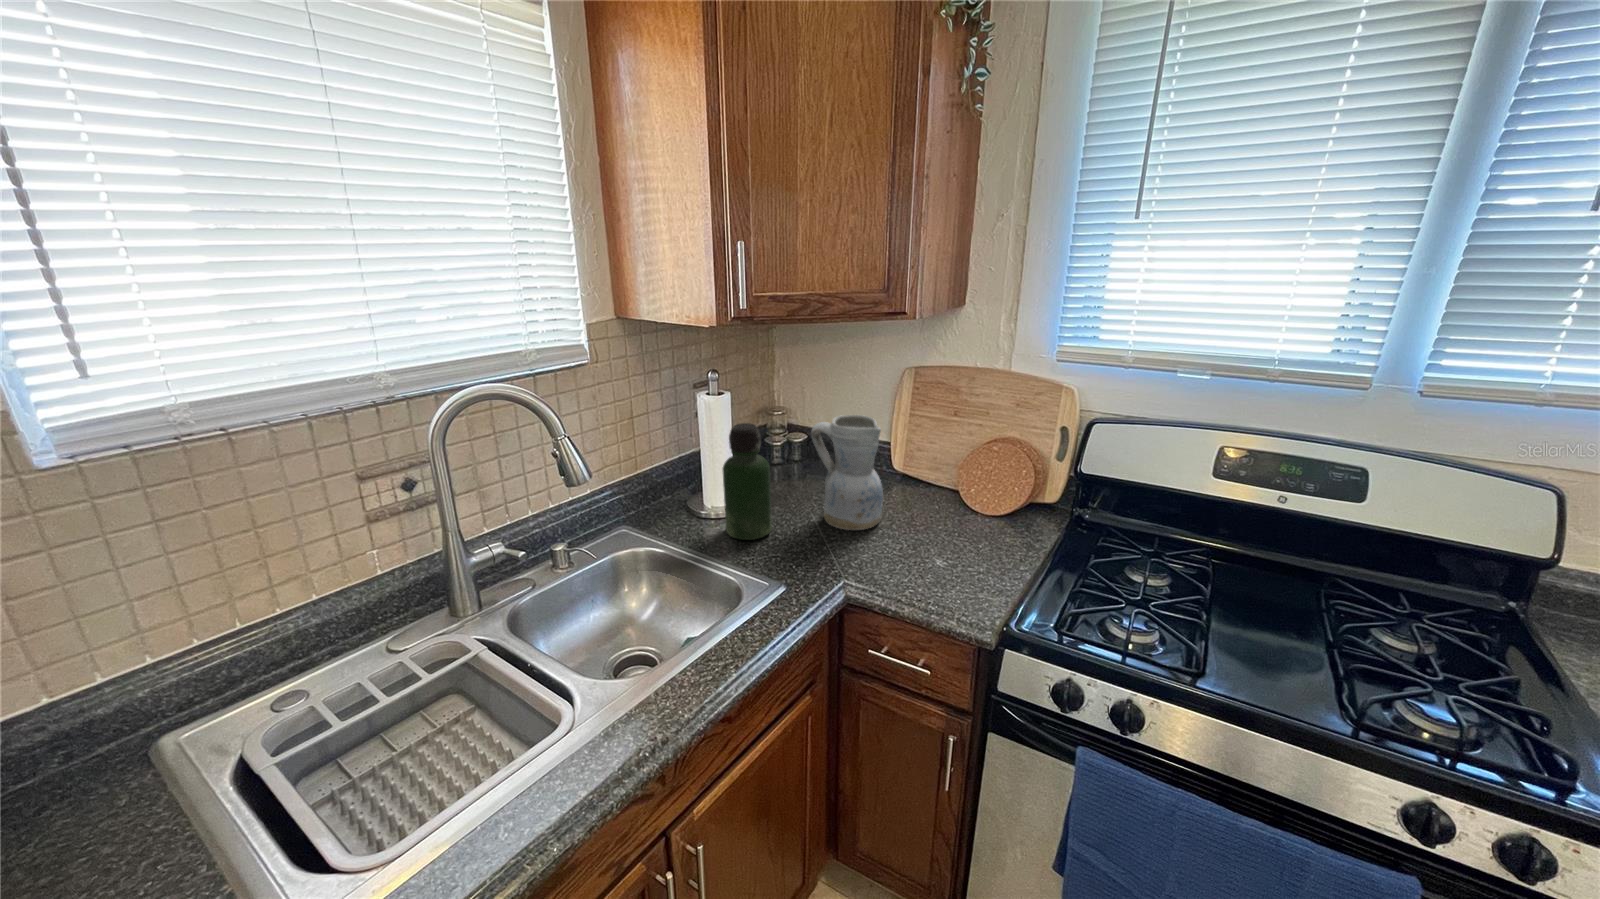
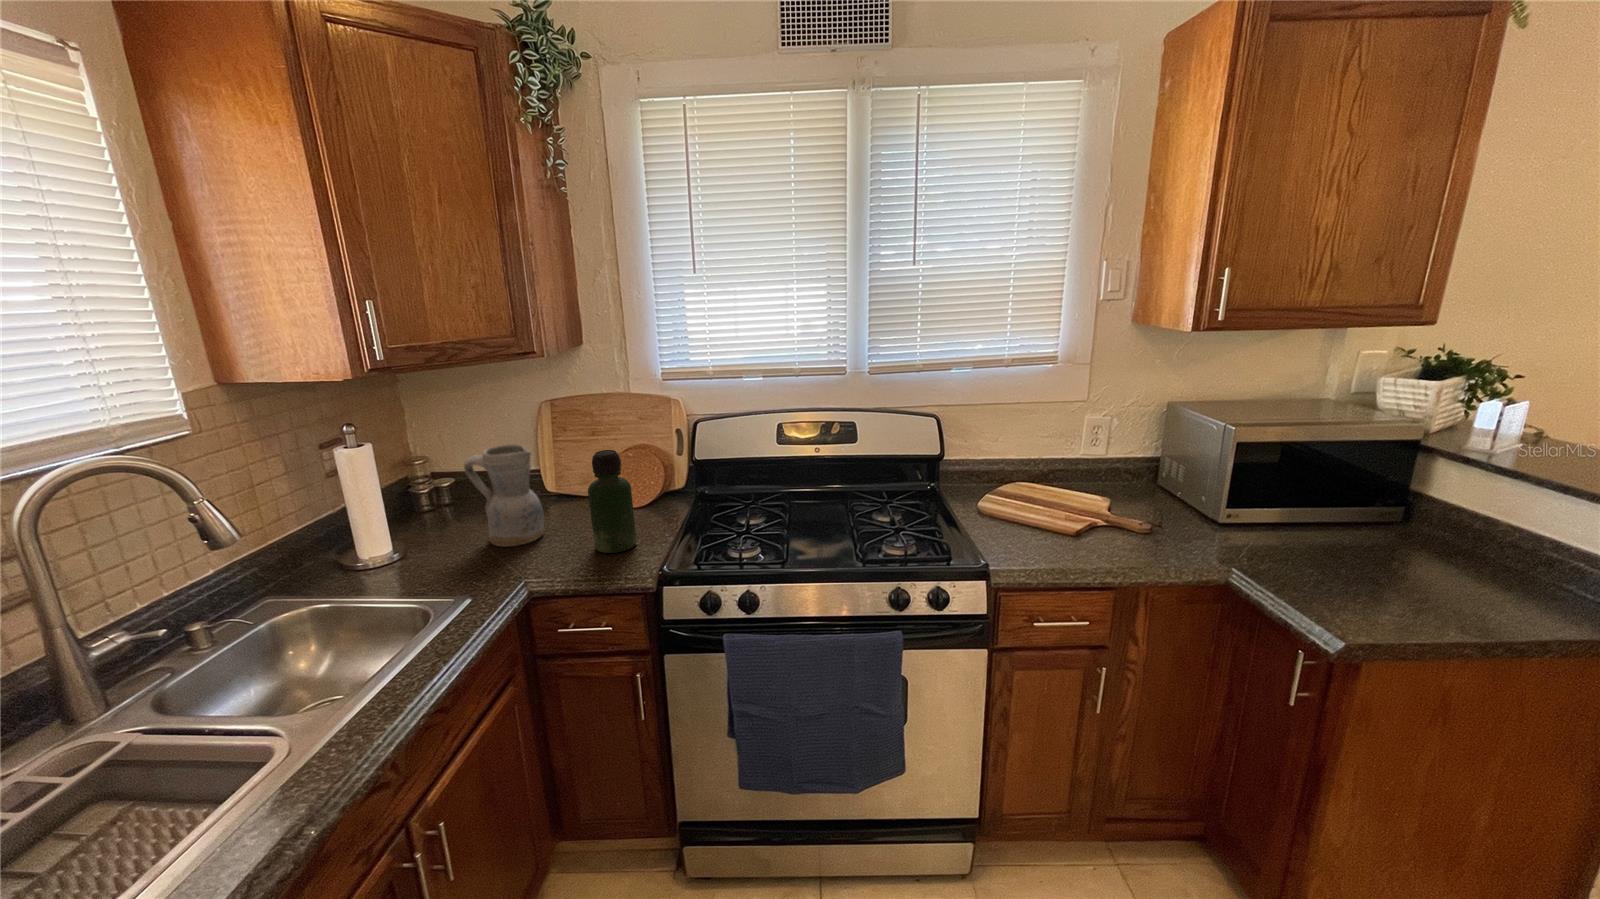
bottle: present [723,423,772,540] -> present [588,450,637,553]

